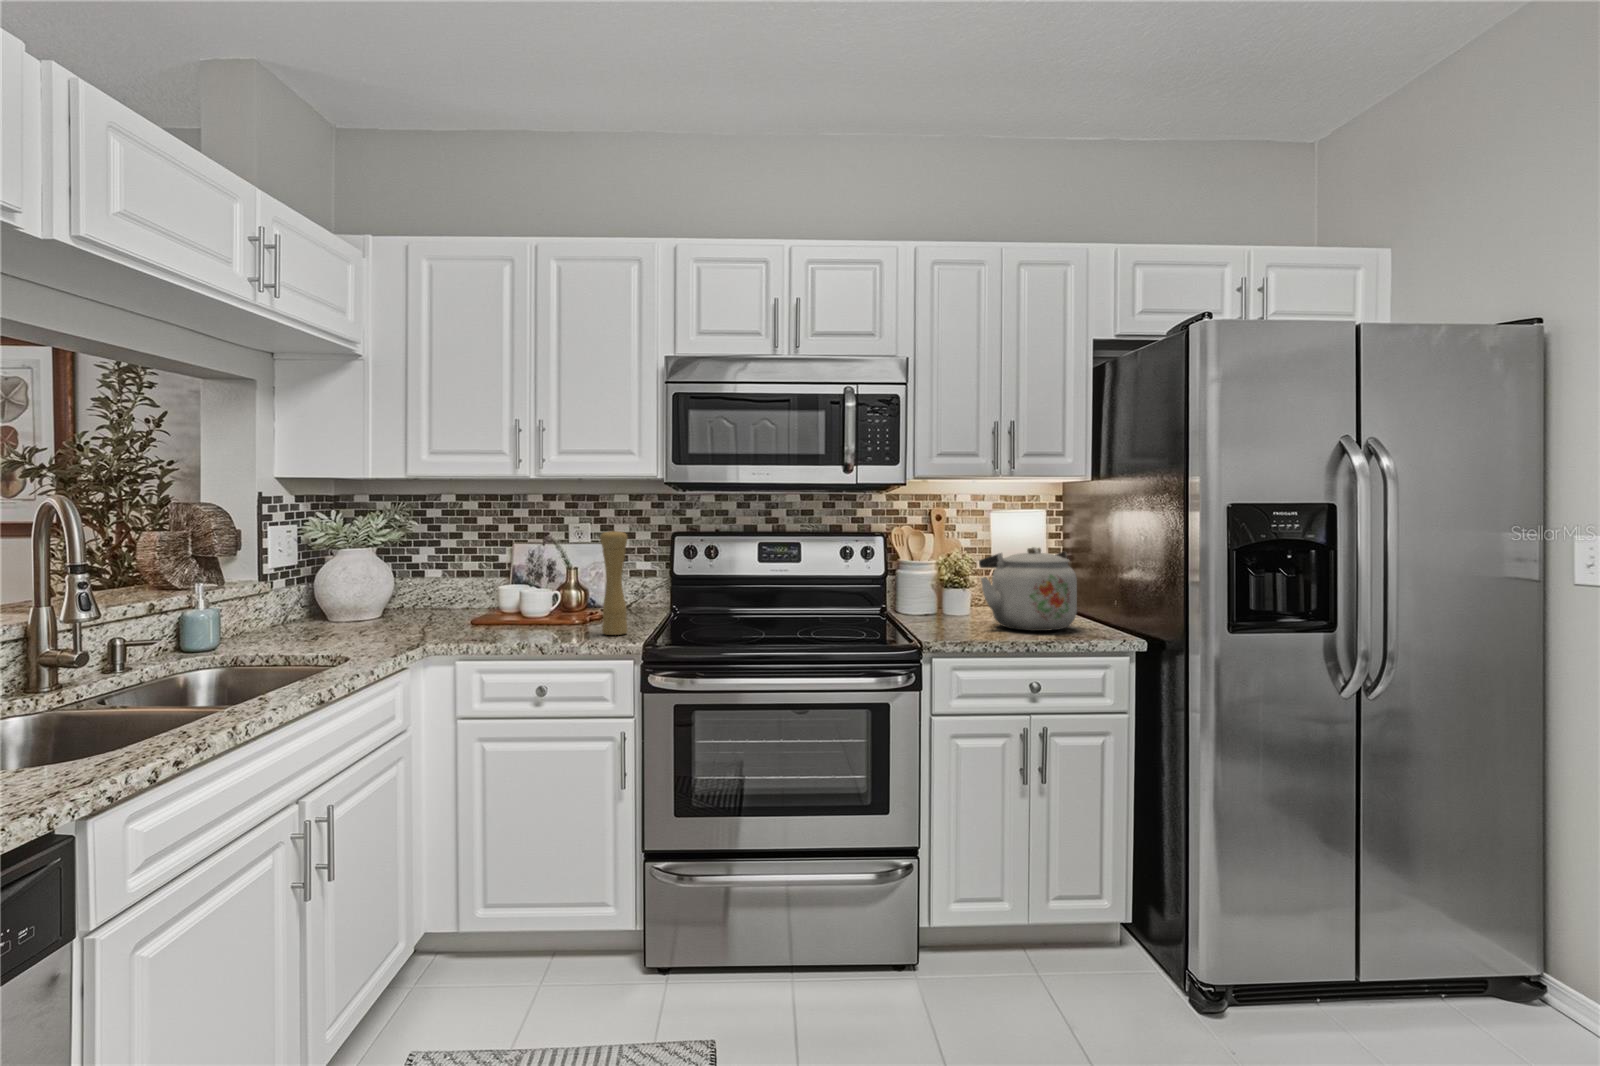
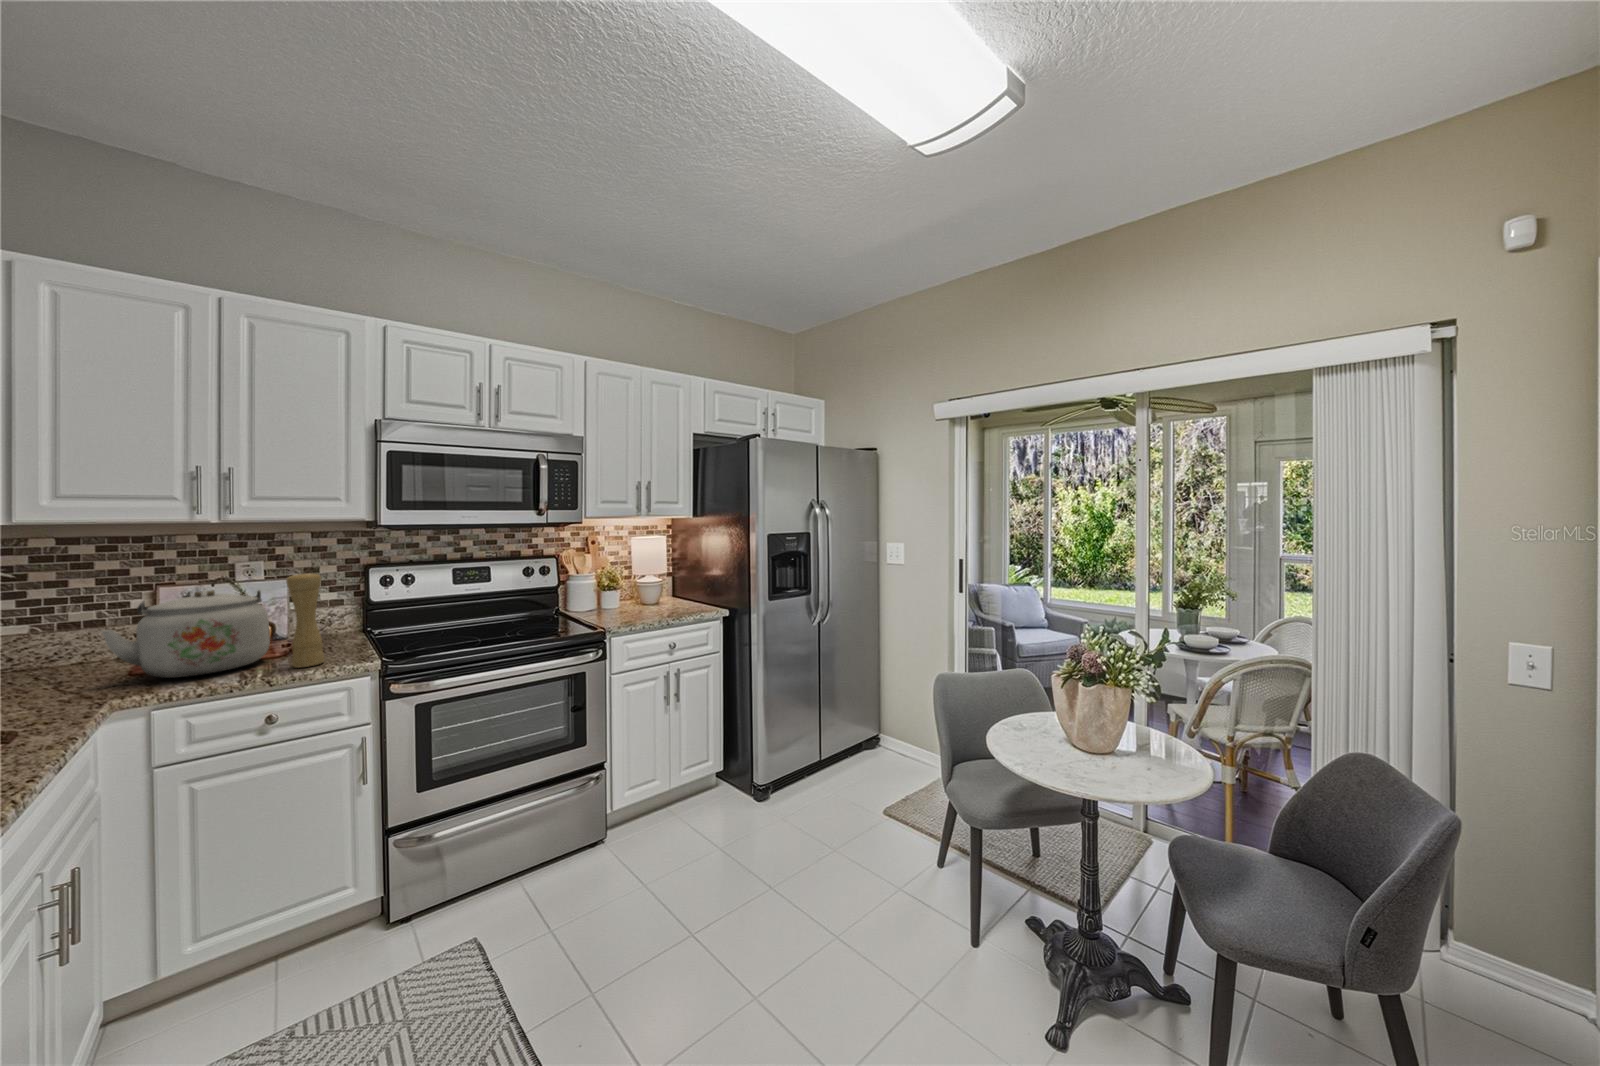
kettle: present [979,547,1077,631] -> present [102,590,270,678]

